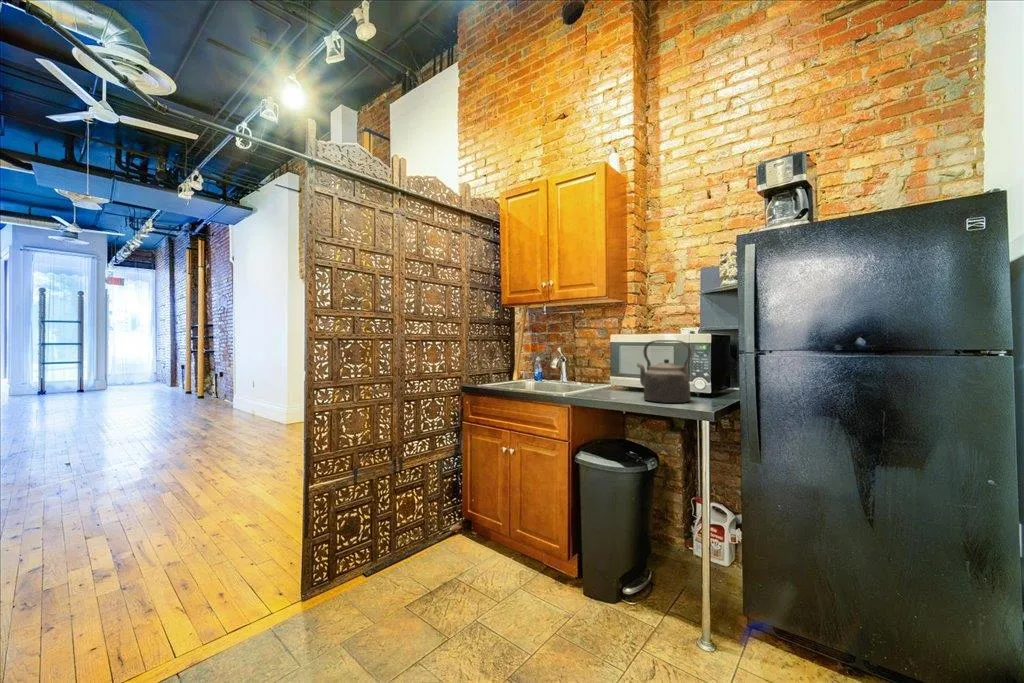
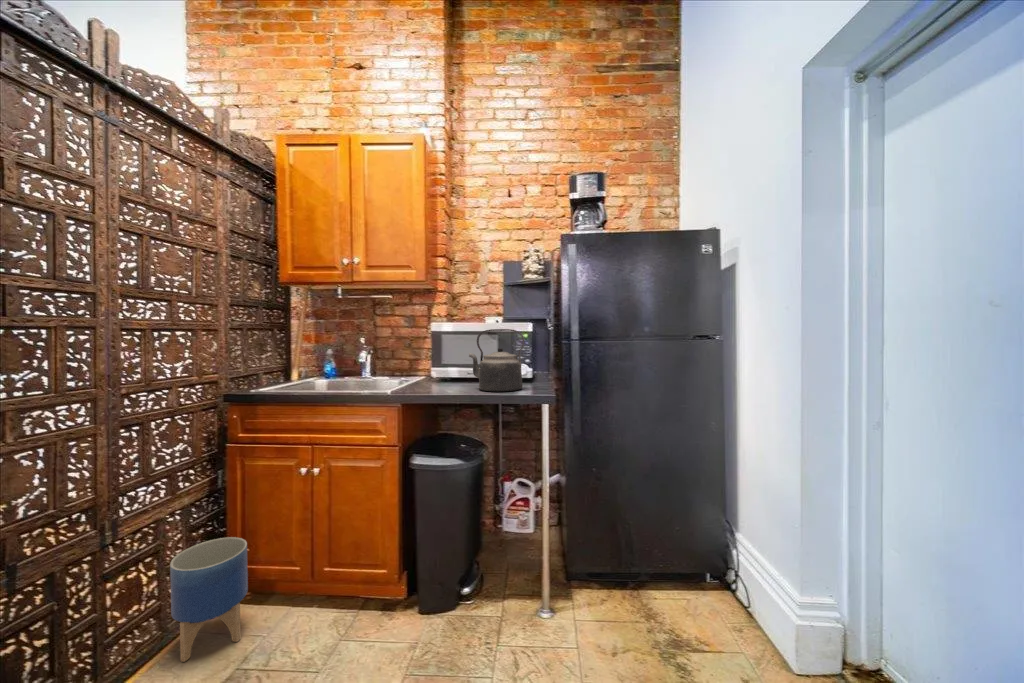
planter: none [426,487,469,562] -> present [170,537,248,662]

